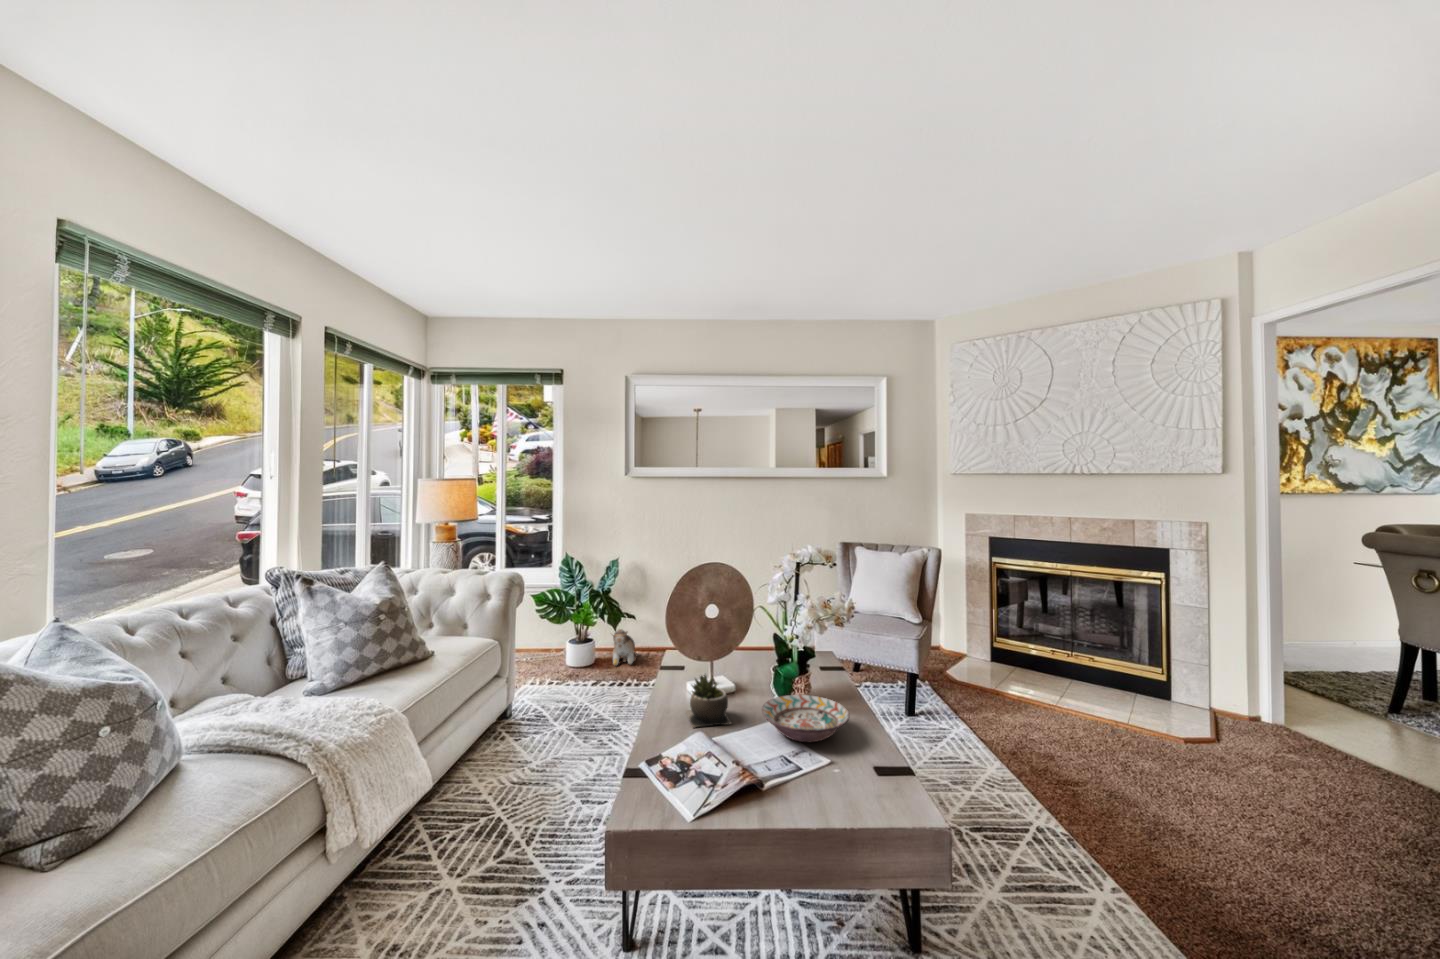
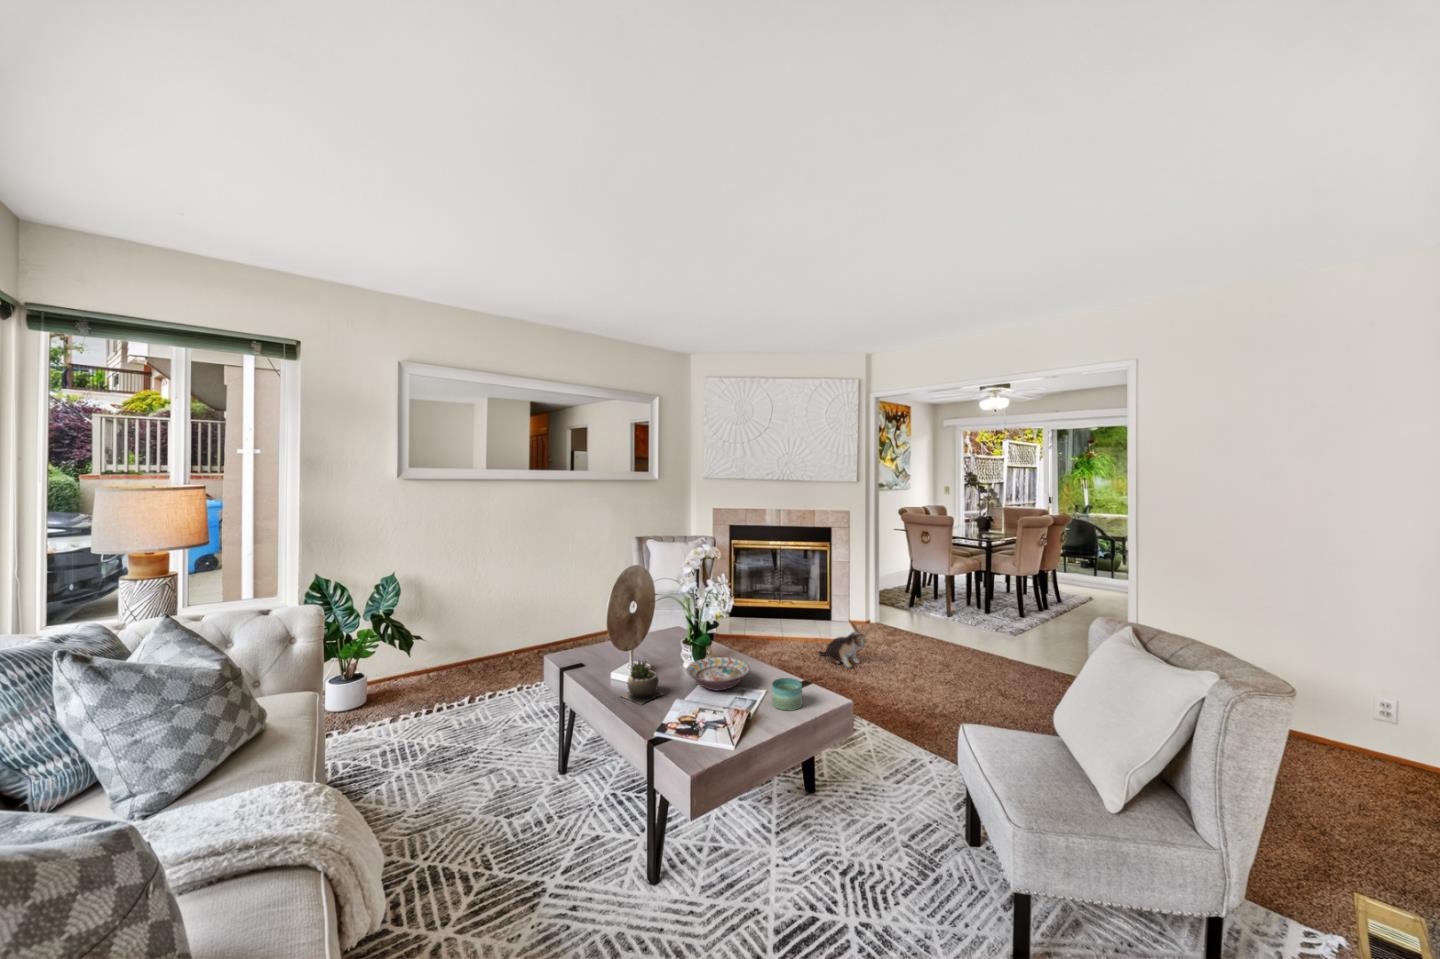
plush toy: present [613,629,637,666] -> present [818,631,869,667]
candle: none [837,747,884,801] -> present [772,678,802,710]

